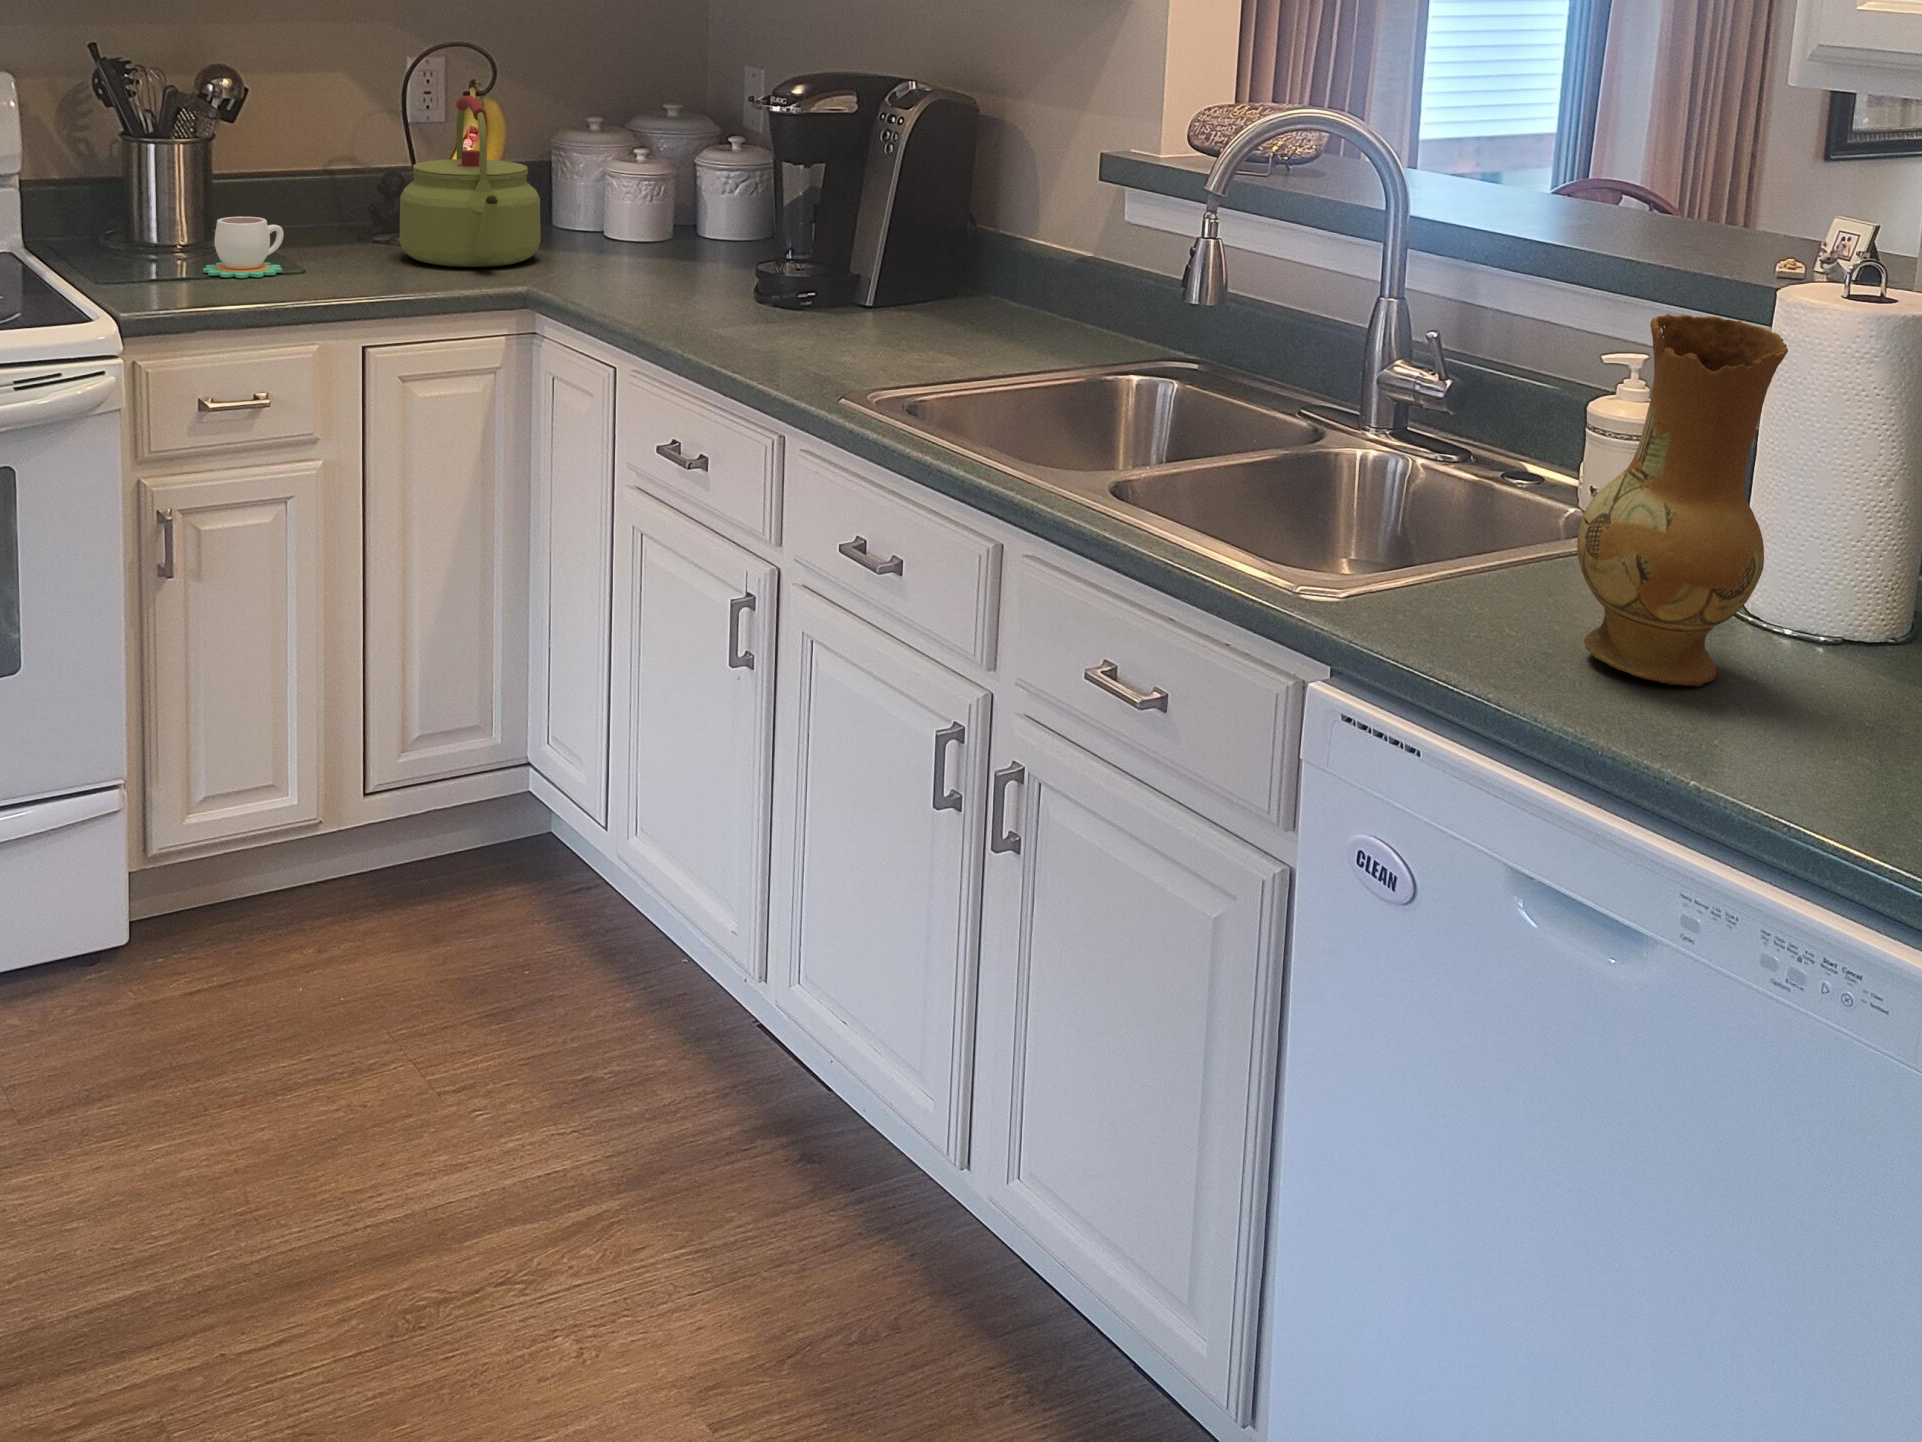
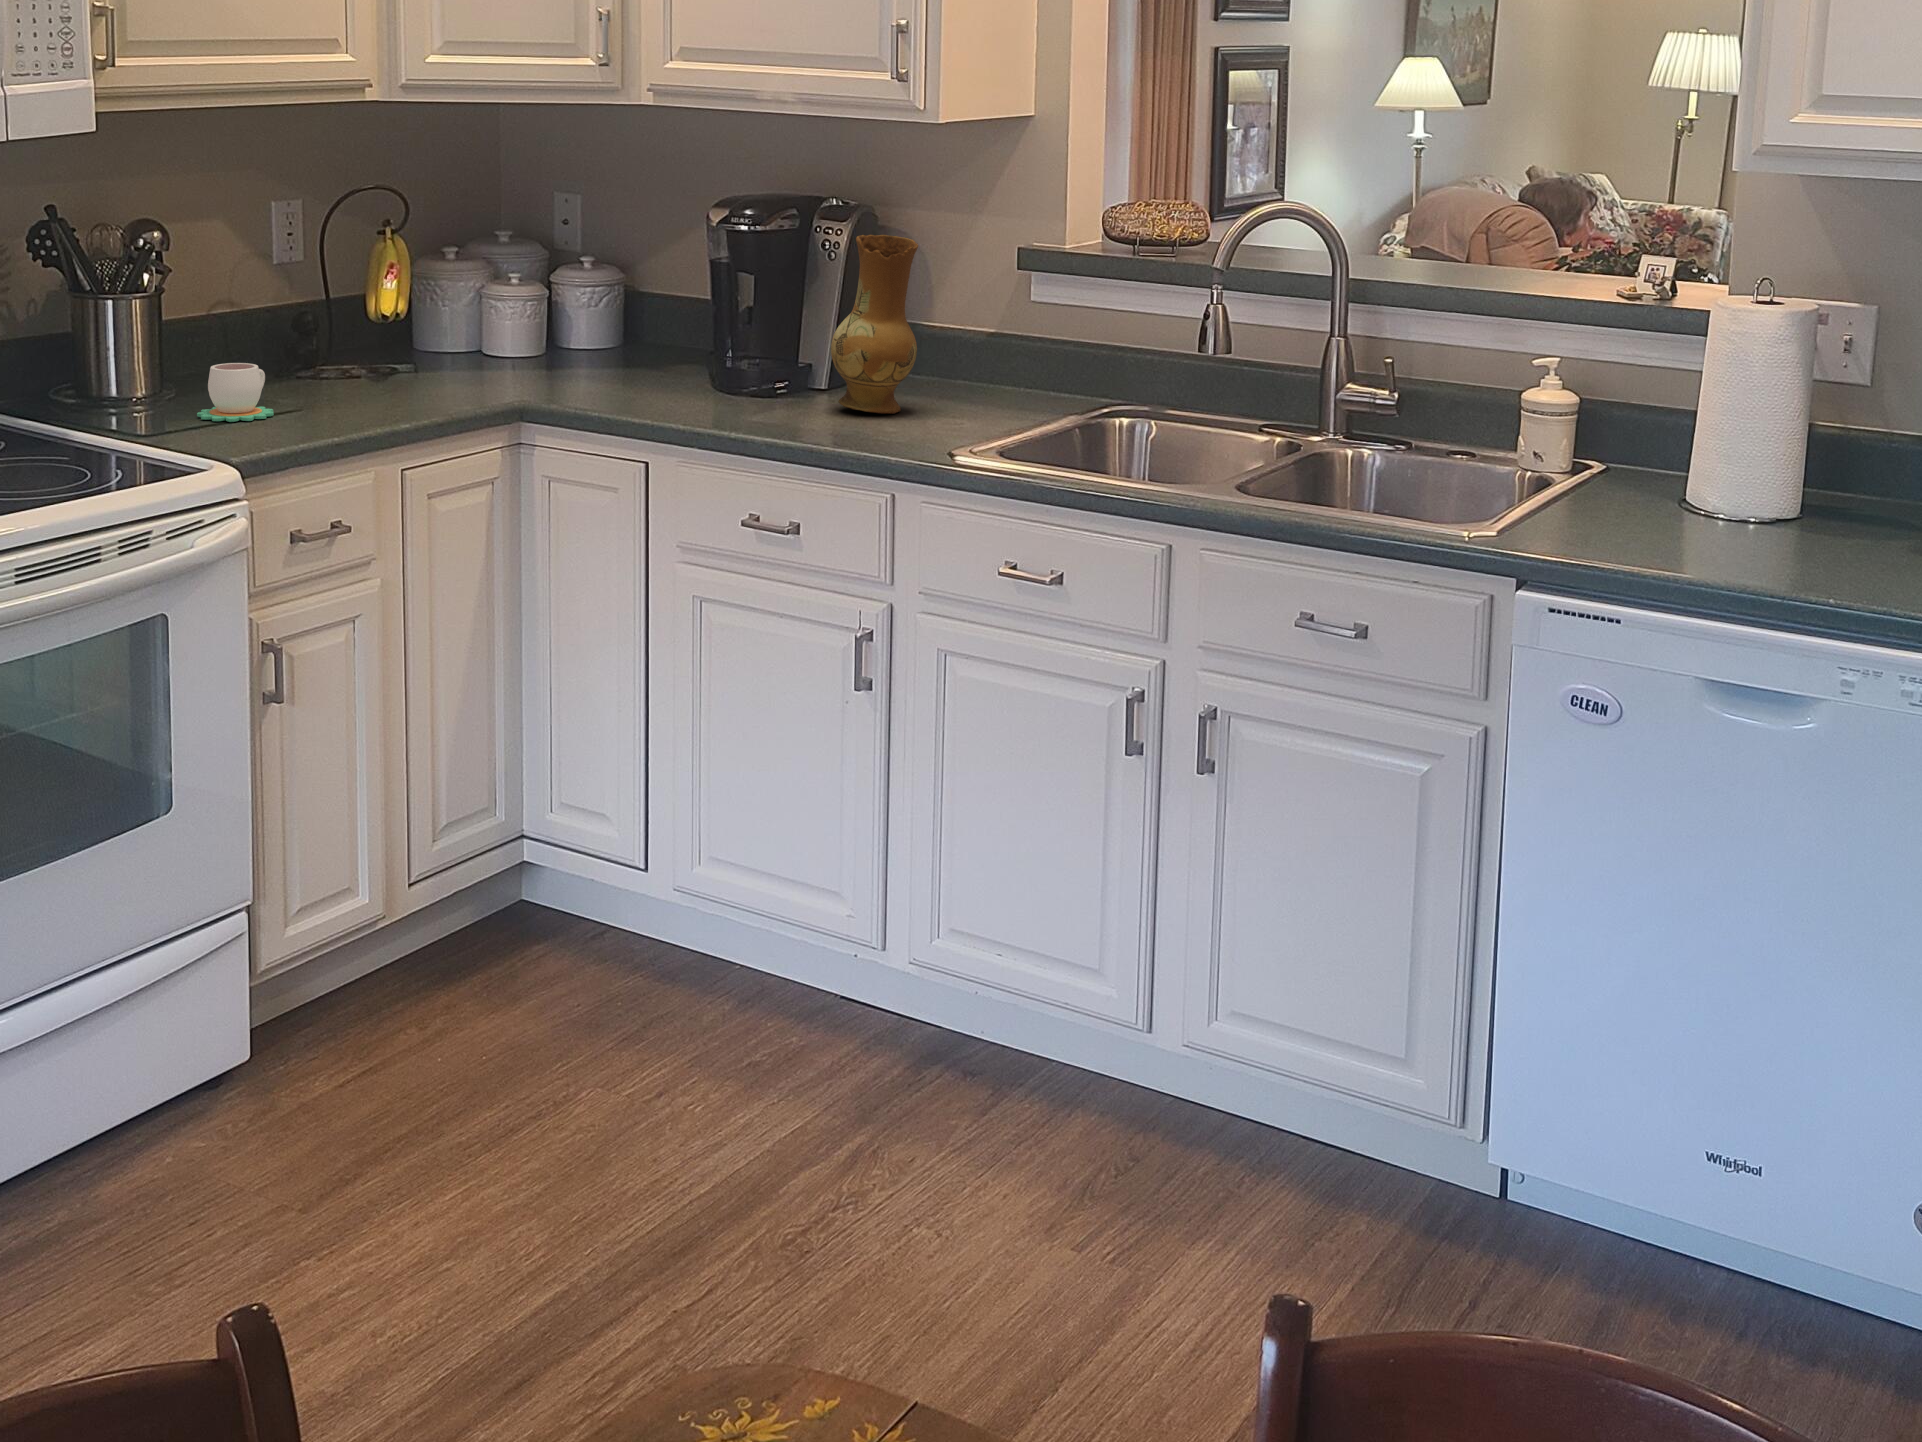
kettle: present [399,96,540,267] -> none [341,236,474,395]
ceramic jug: present [1577,314,1788,687] -> present [831,235,918,414]

